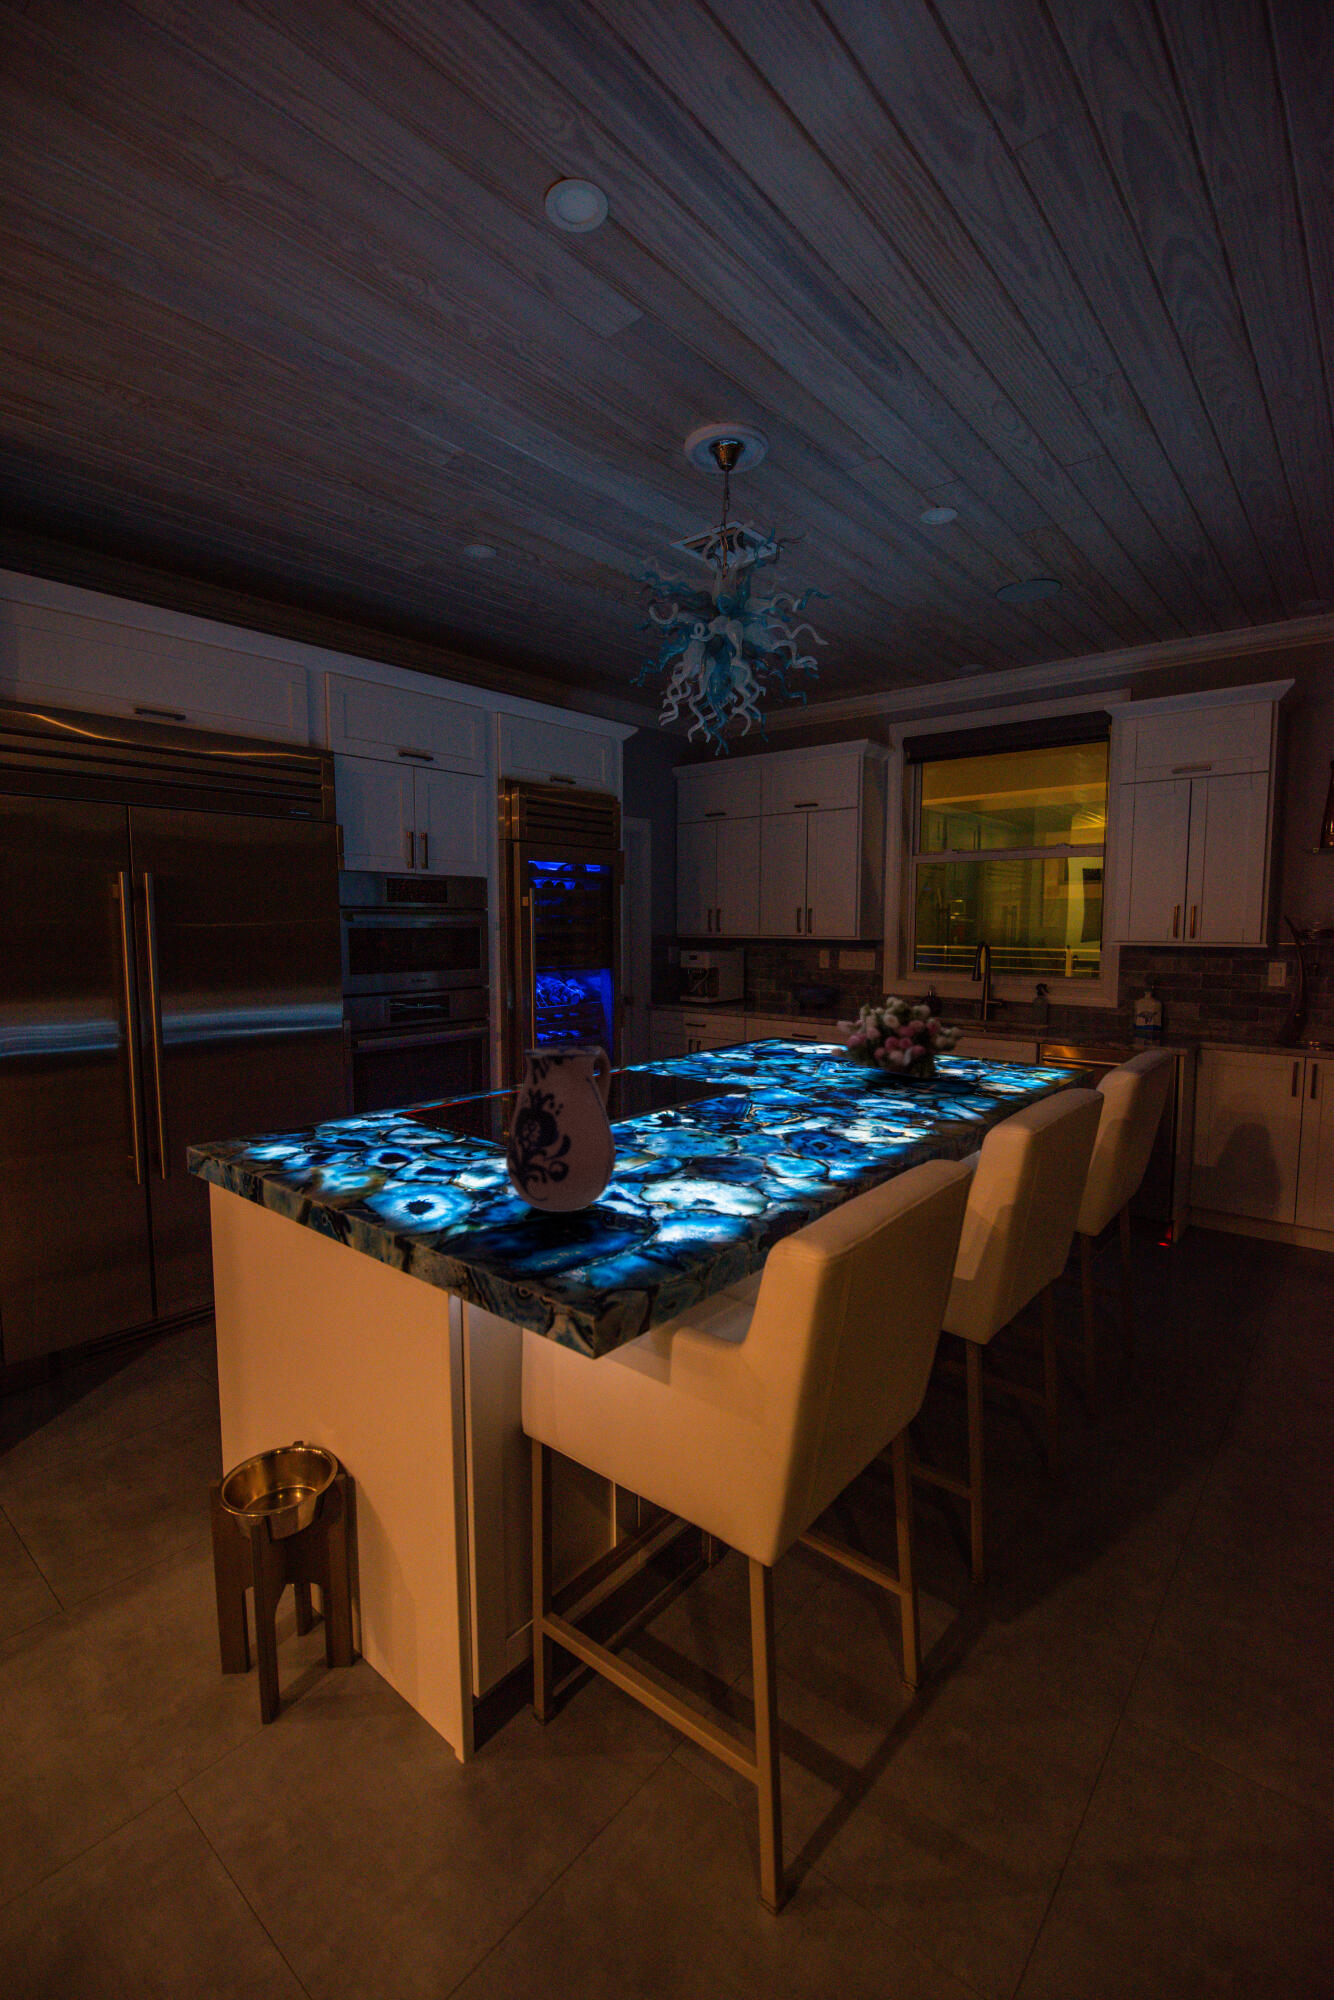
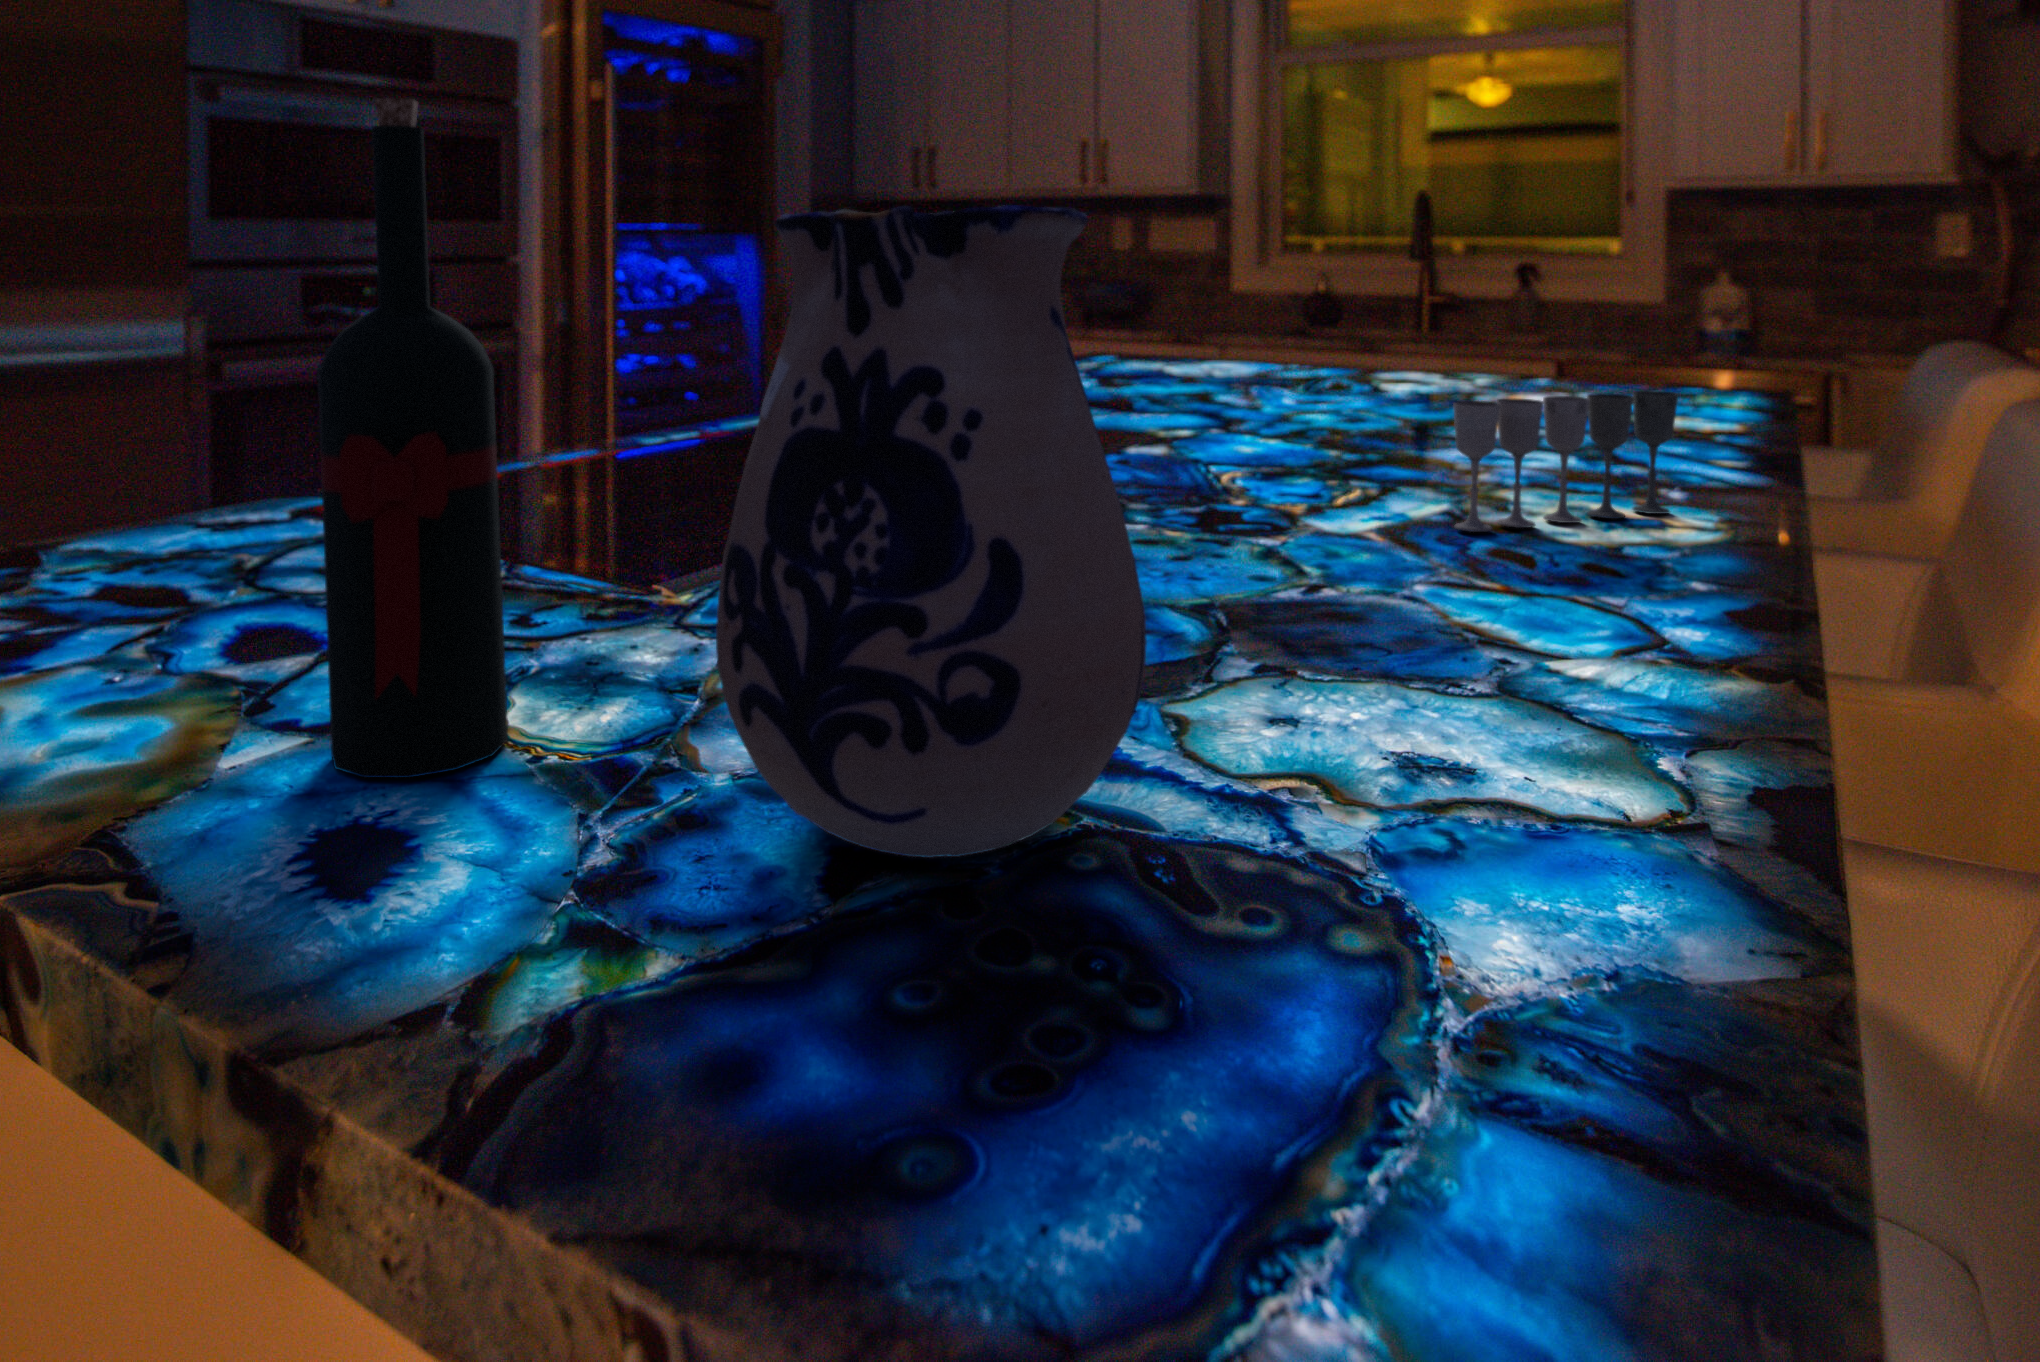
flower arrangement: present [831,998,963,1079] -> none [1322,236,1612,407]
wine bottle: none [411,1012,459,1193] -> present [318,98,508,778]
wine glass: none [806,1082,903,1135] -> present [1454,391,1678,532]

